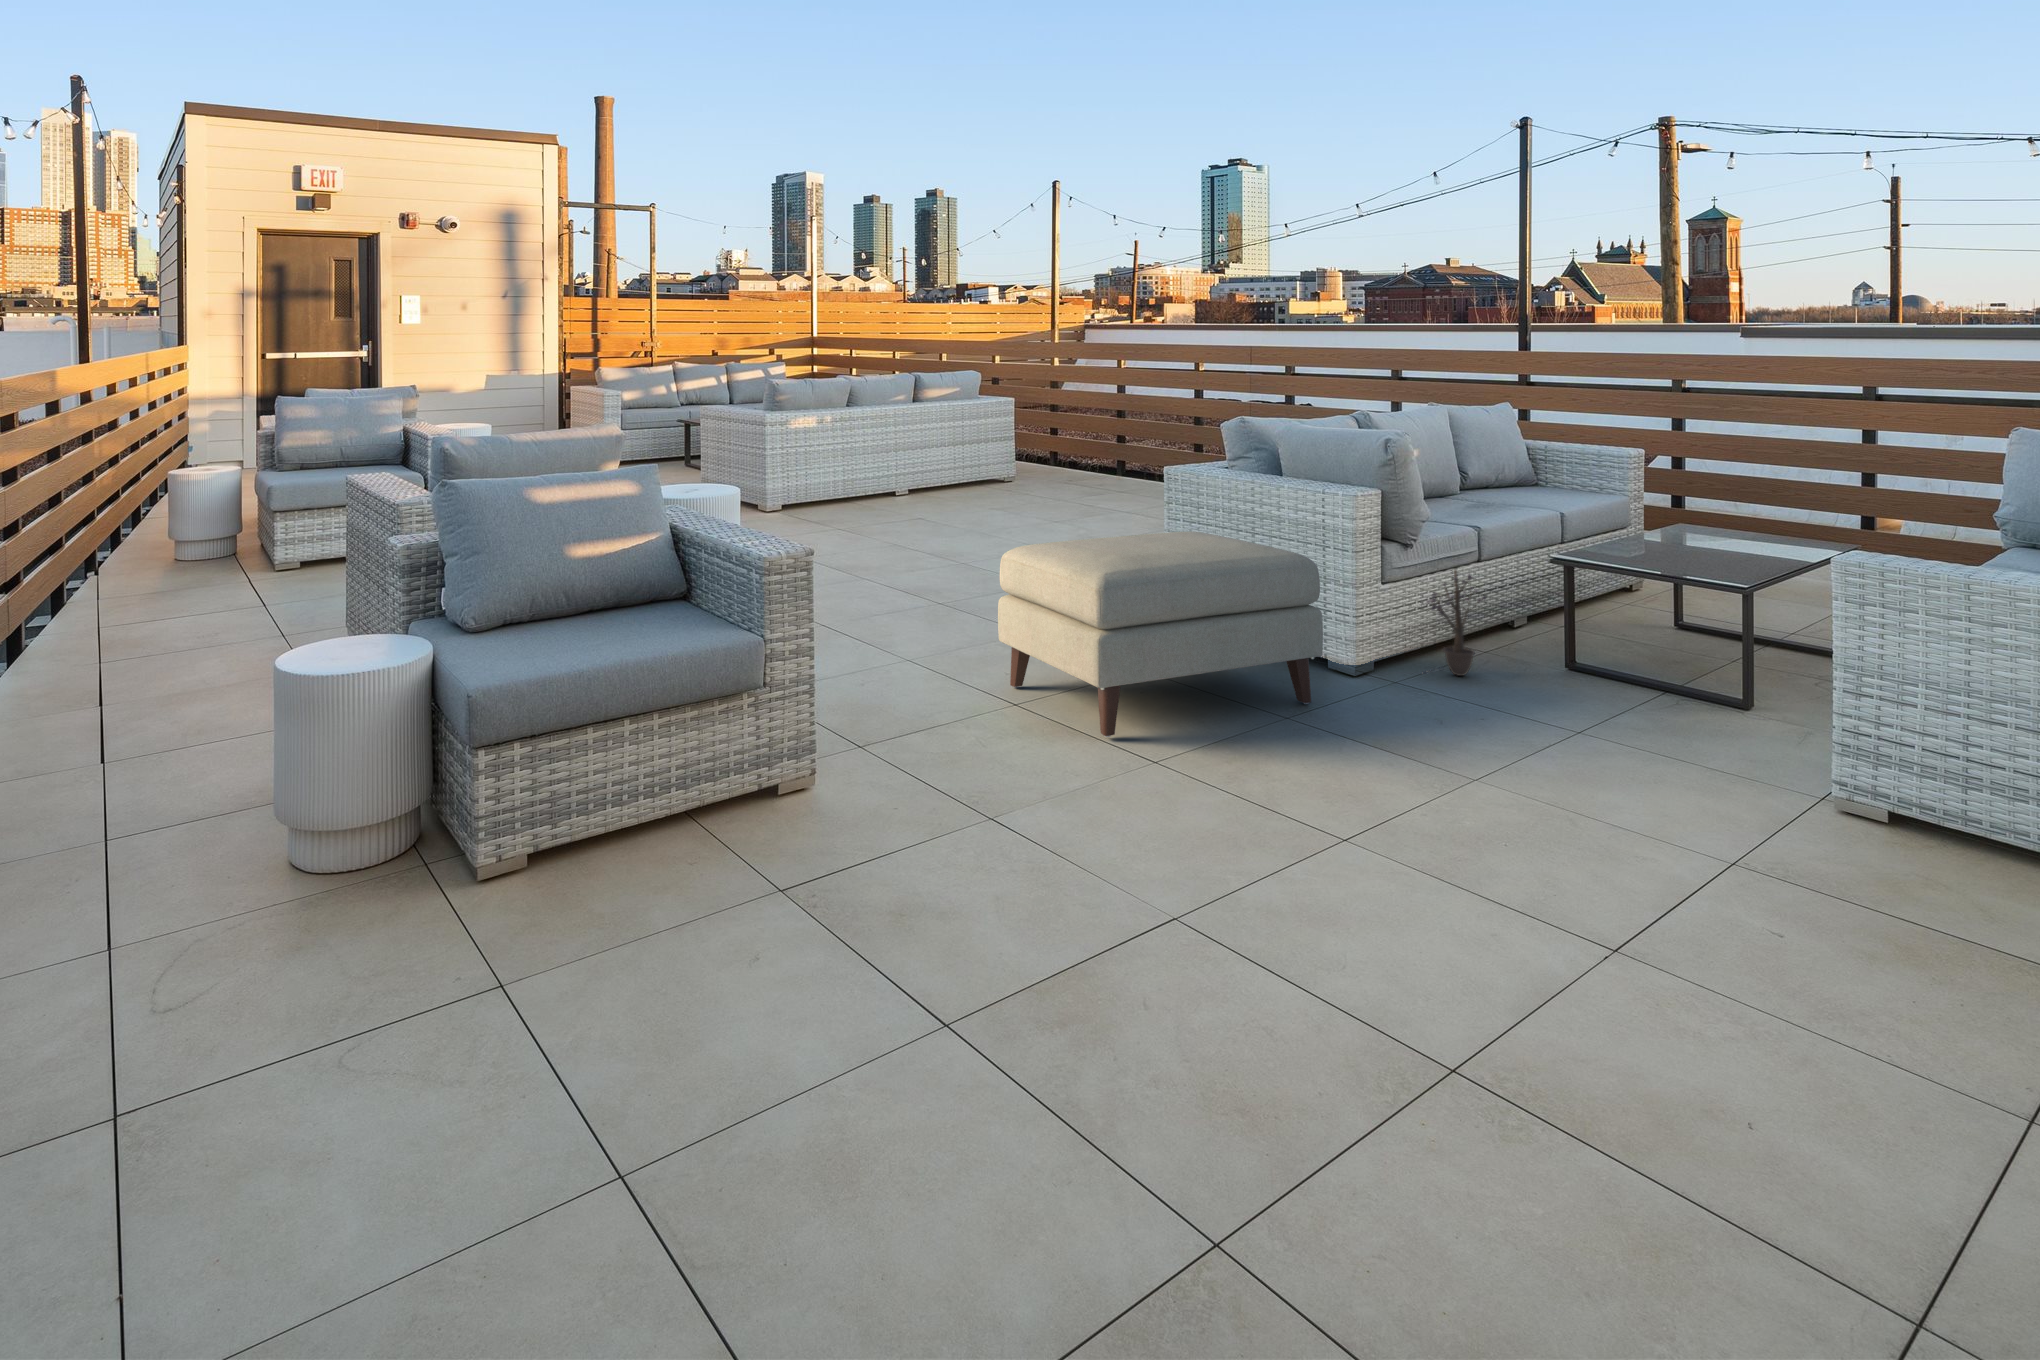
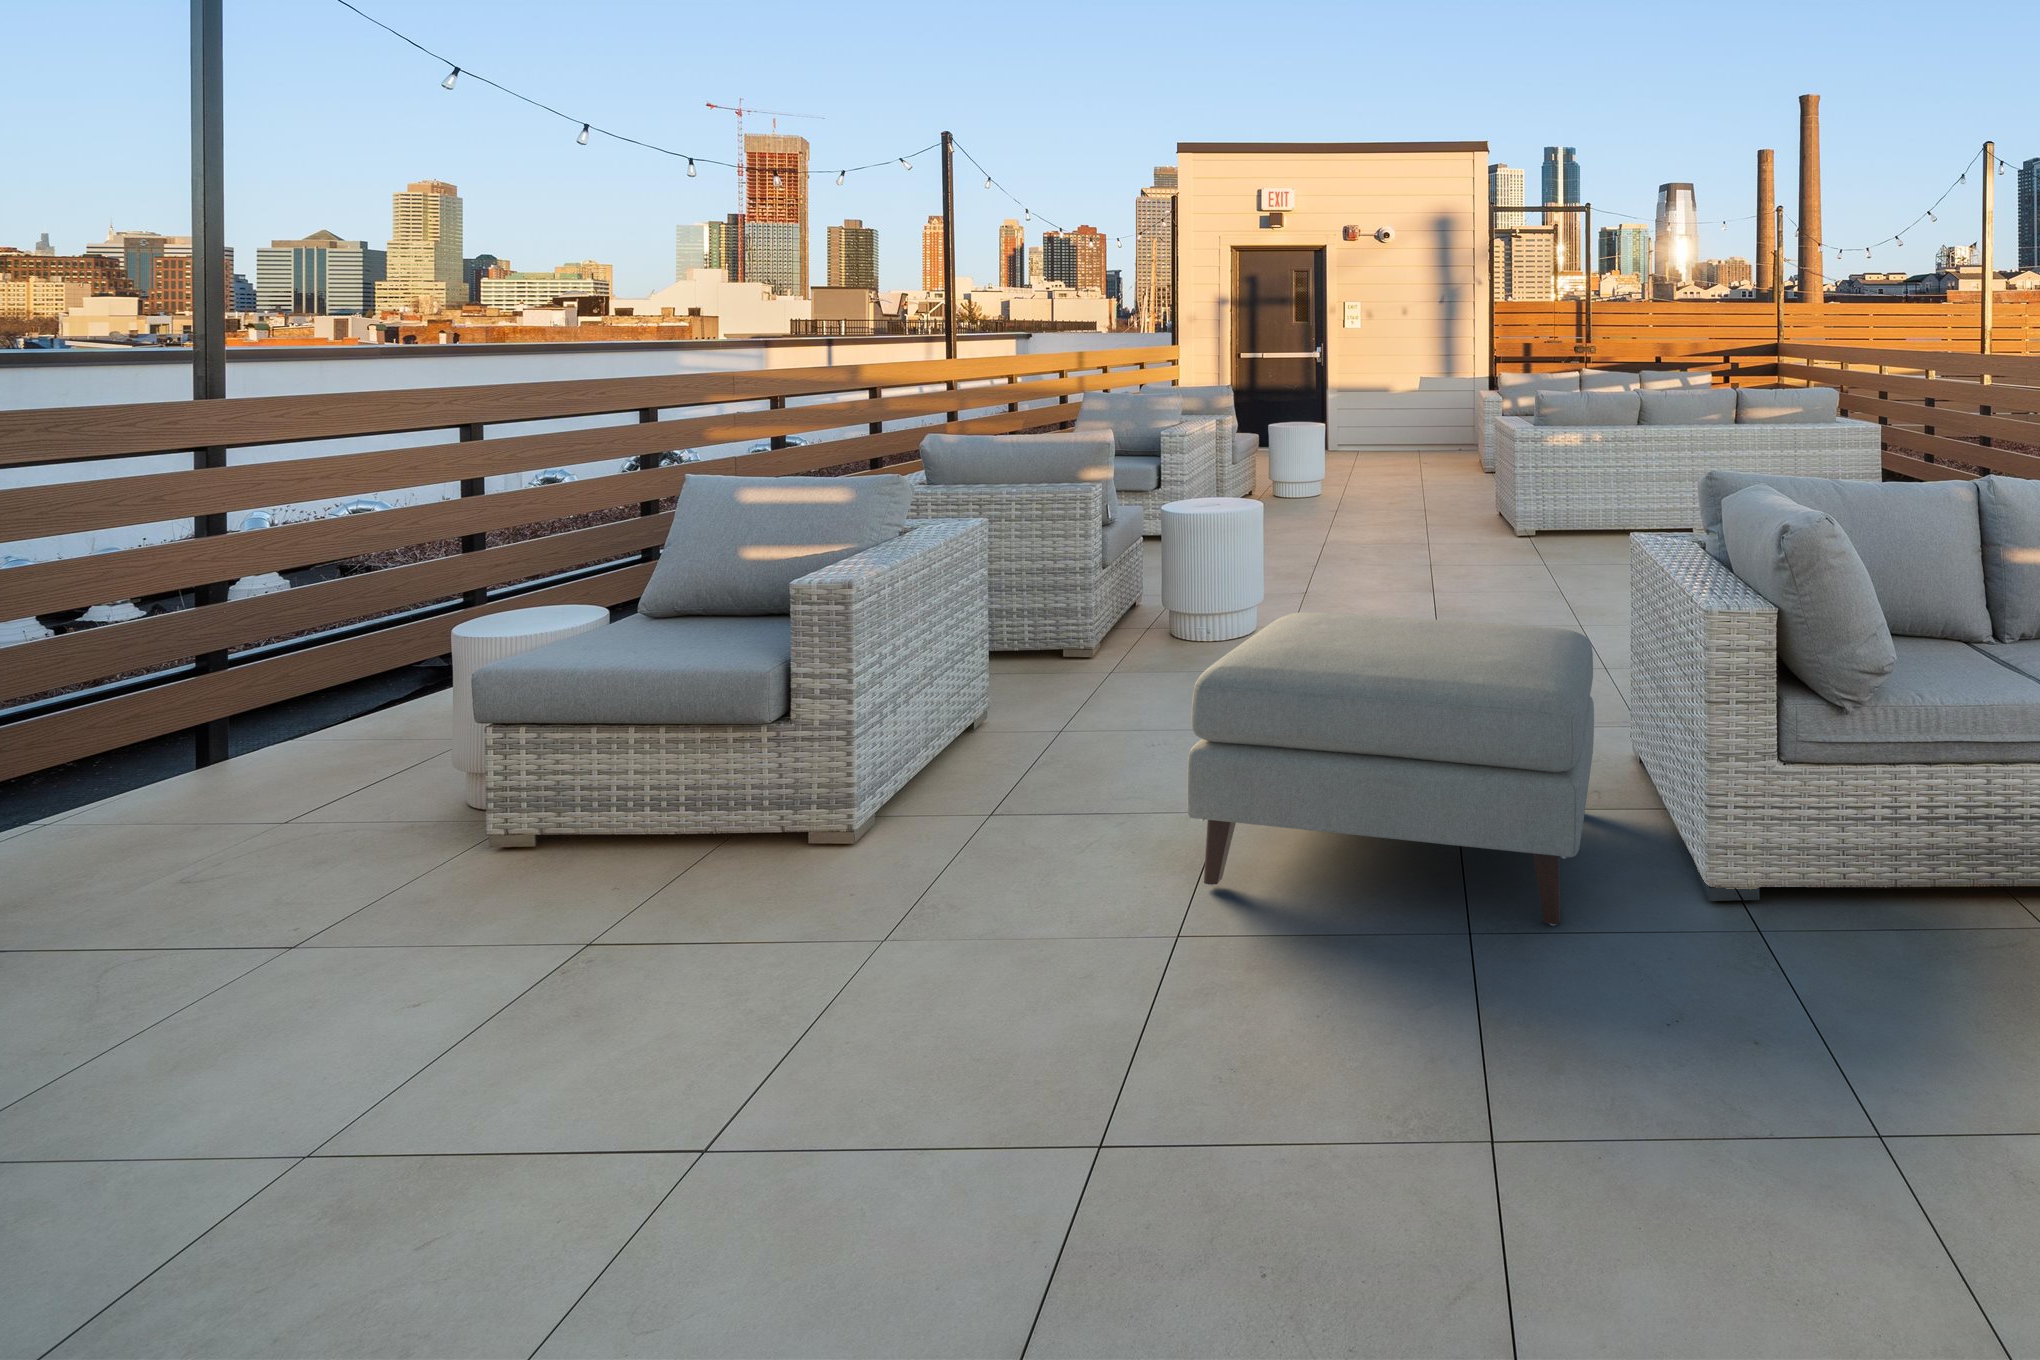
decorative plant: present [1423,570,1486,676] -> none [1825,770,1976,963]

